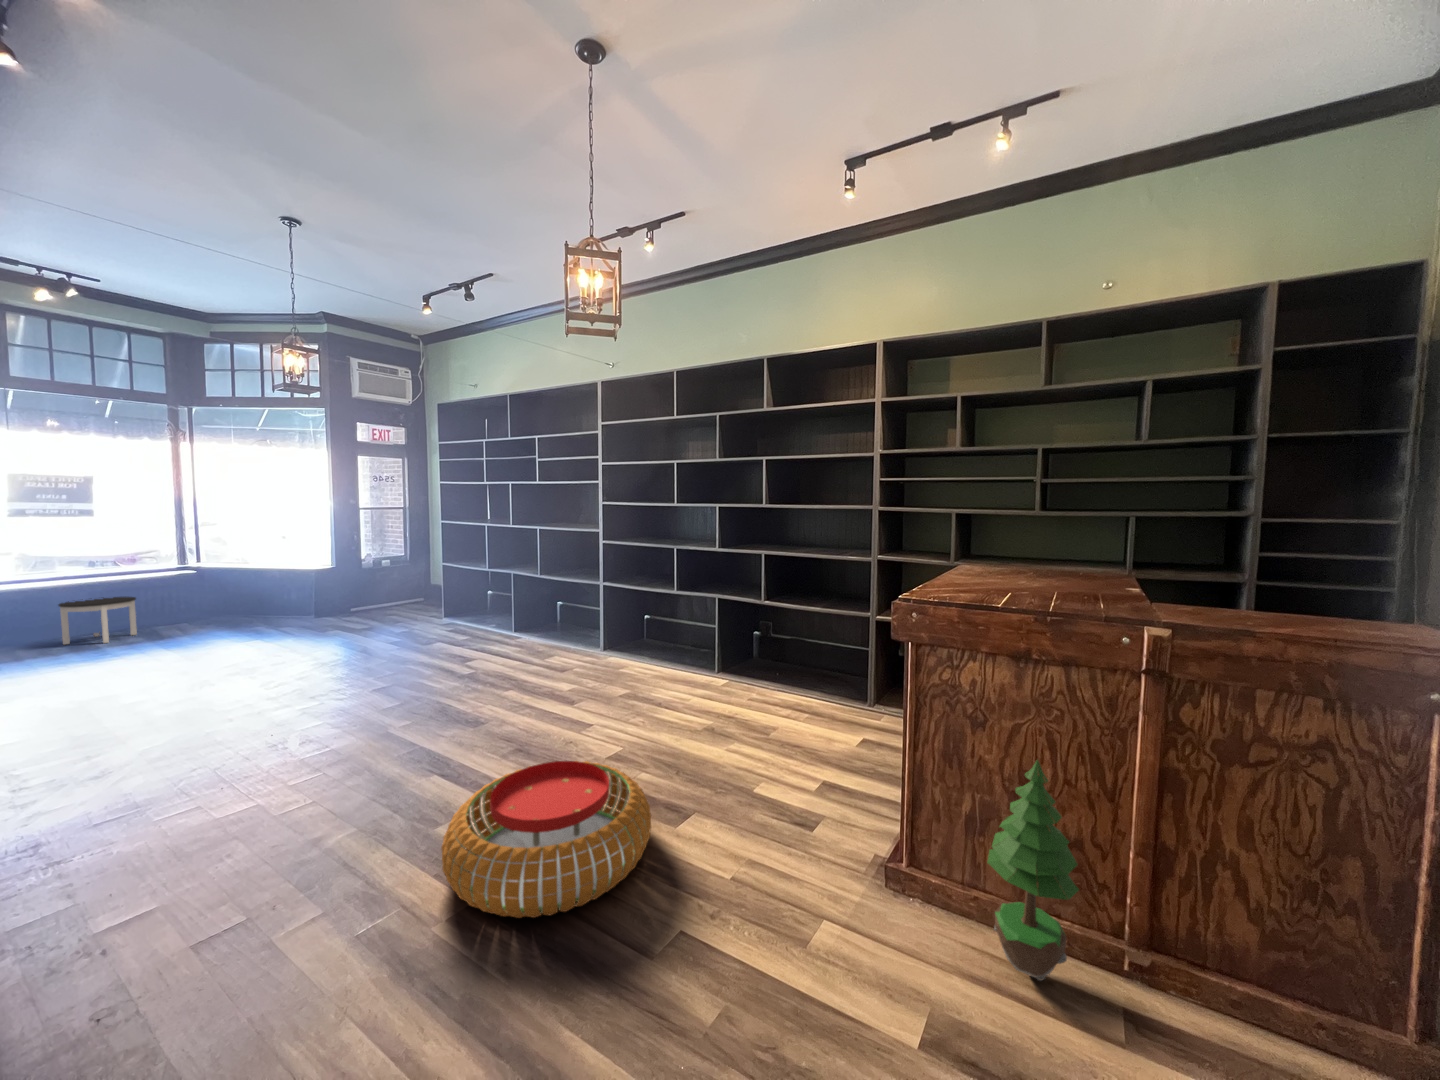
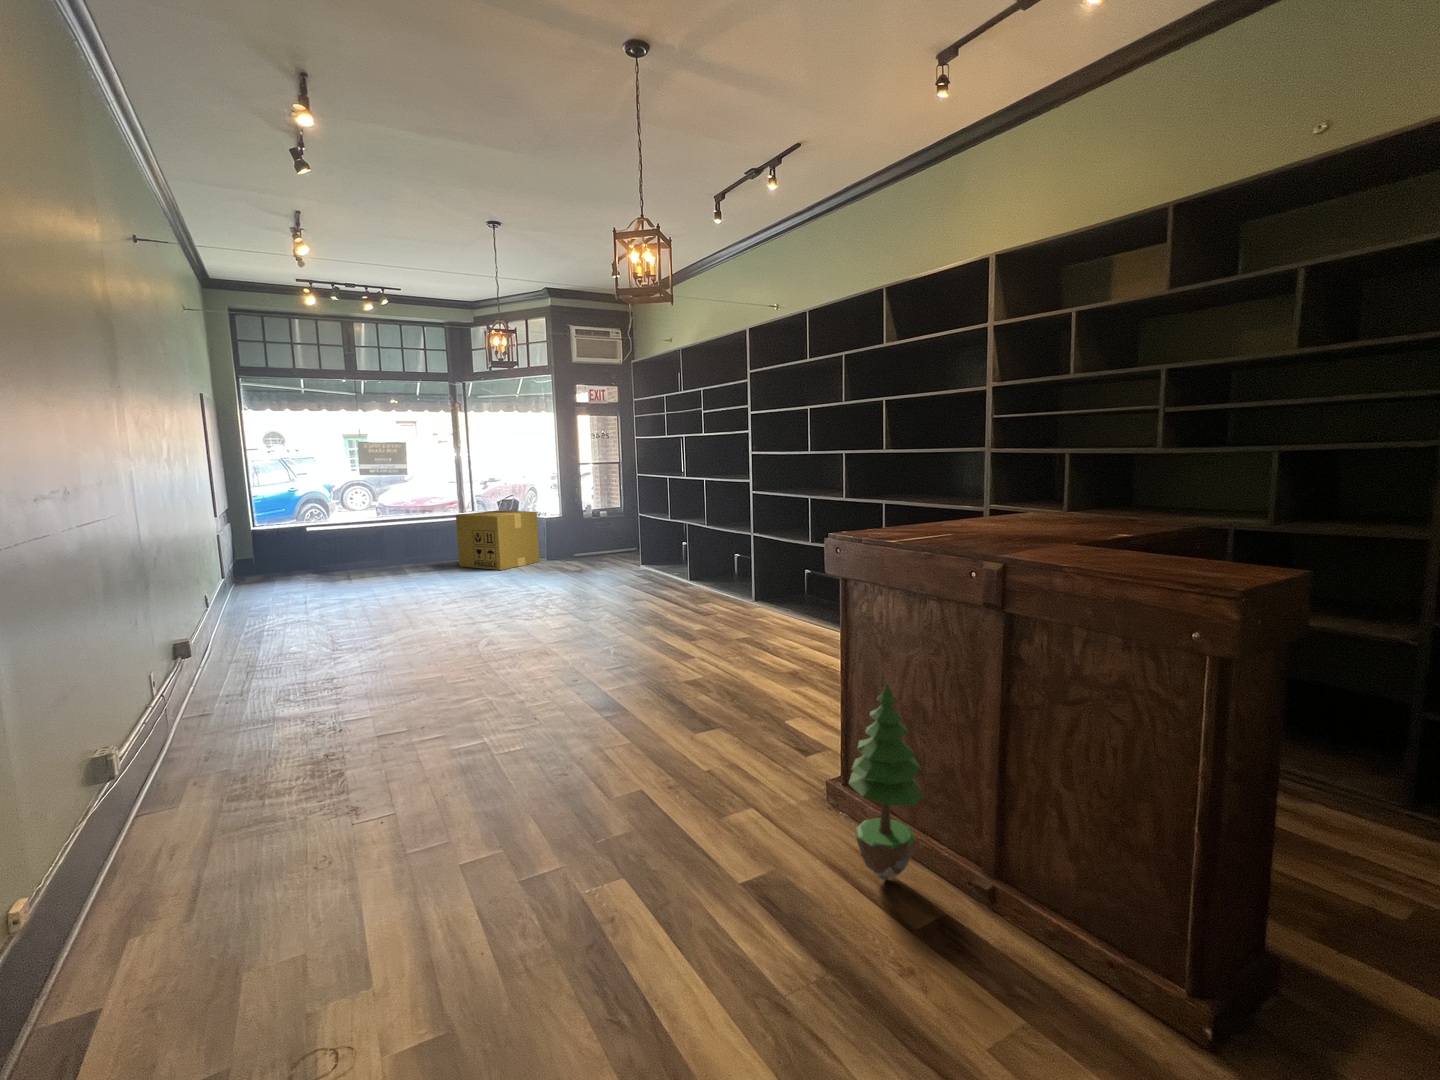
cardboard box: none [179,563,306,636] -> present [456,511,540,570]
round table: present [59,597,137,644] -> none [391,535,435,569]
pouf: present [441,761,651,918] -> none [514,666,671,762]

